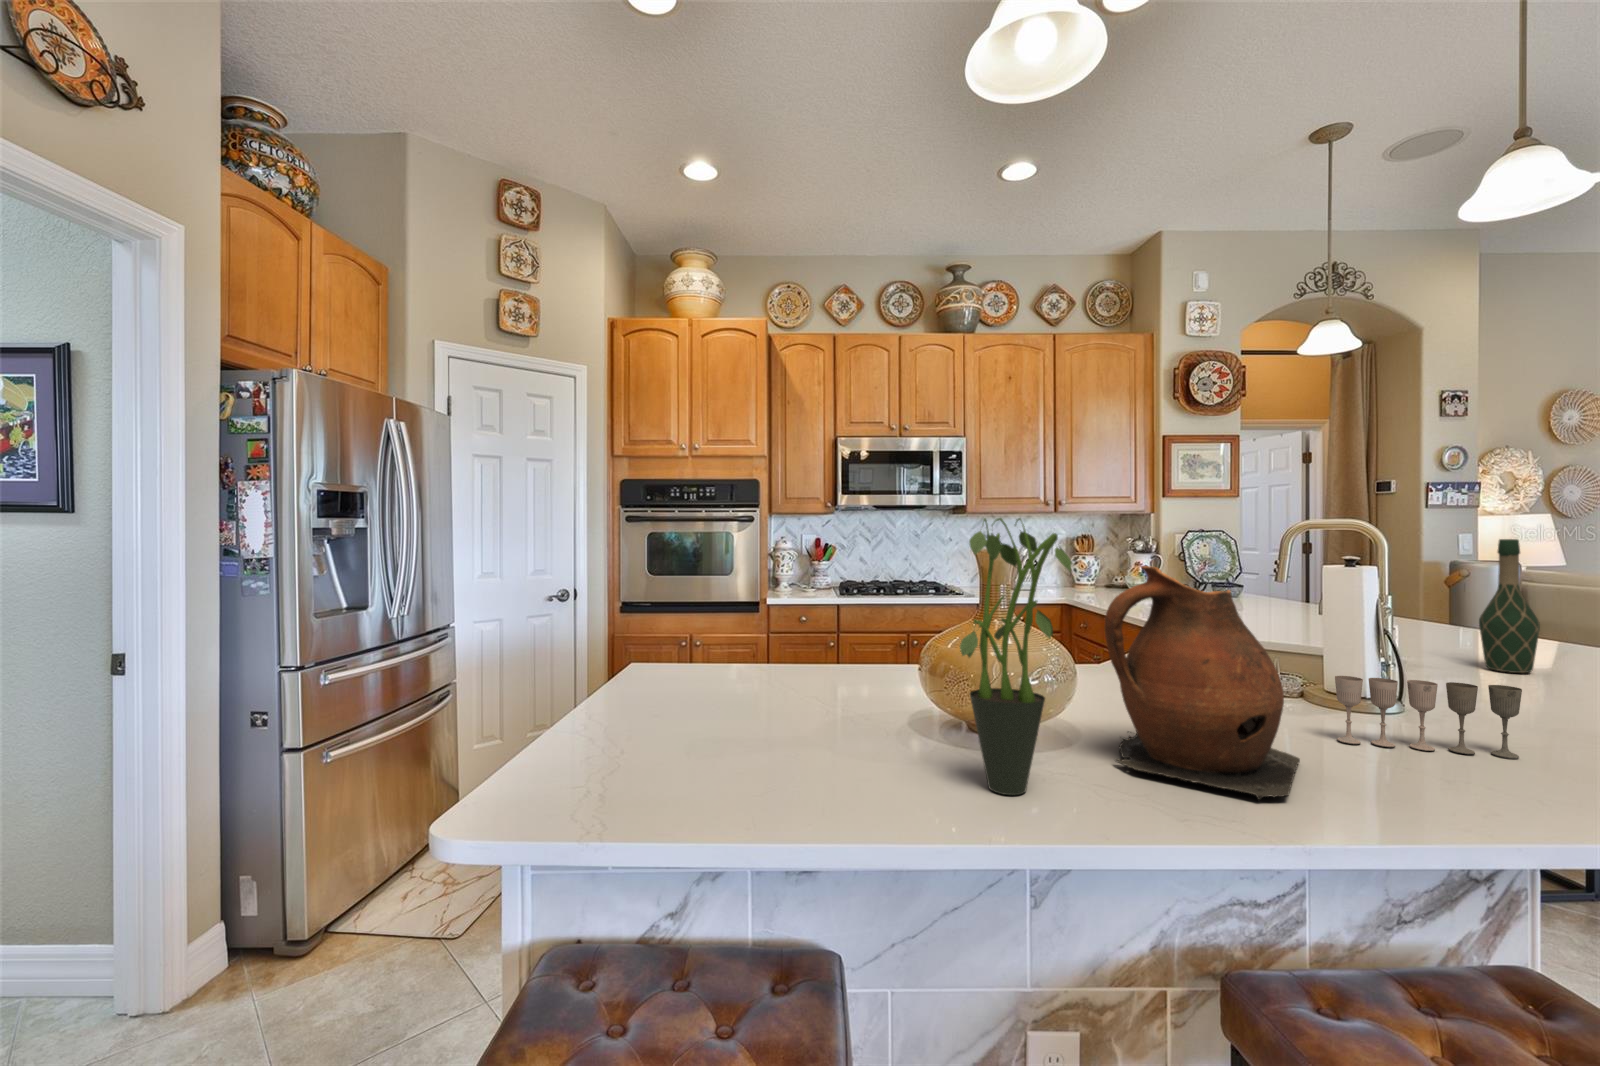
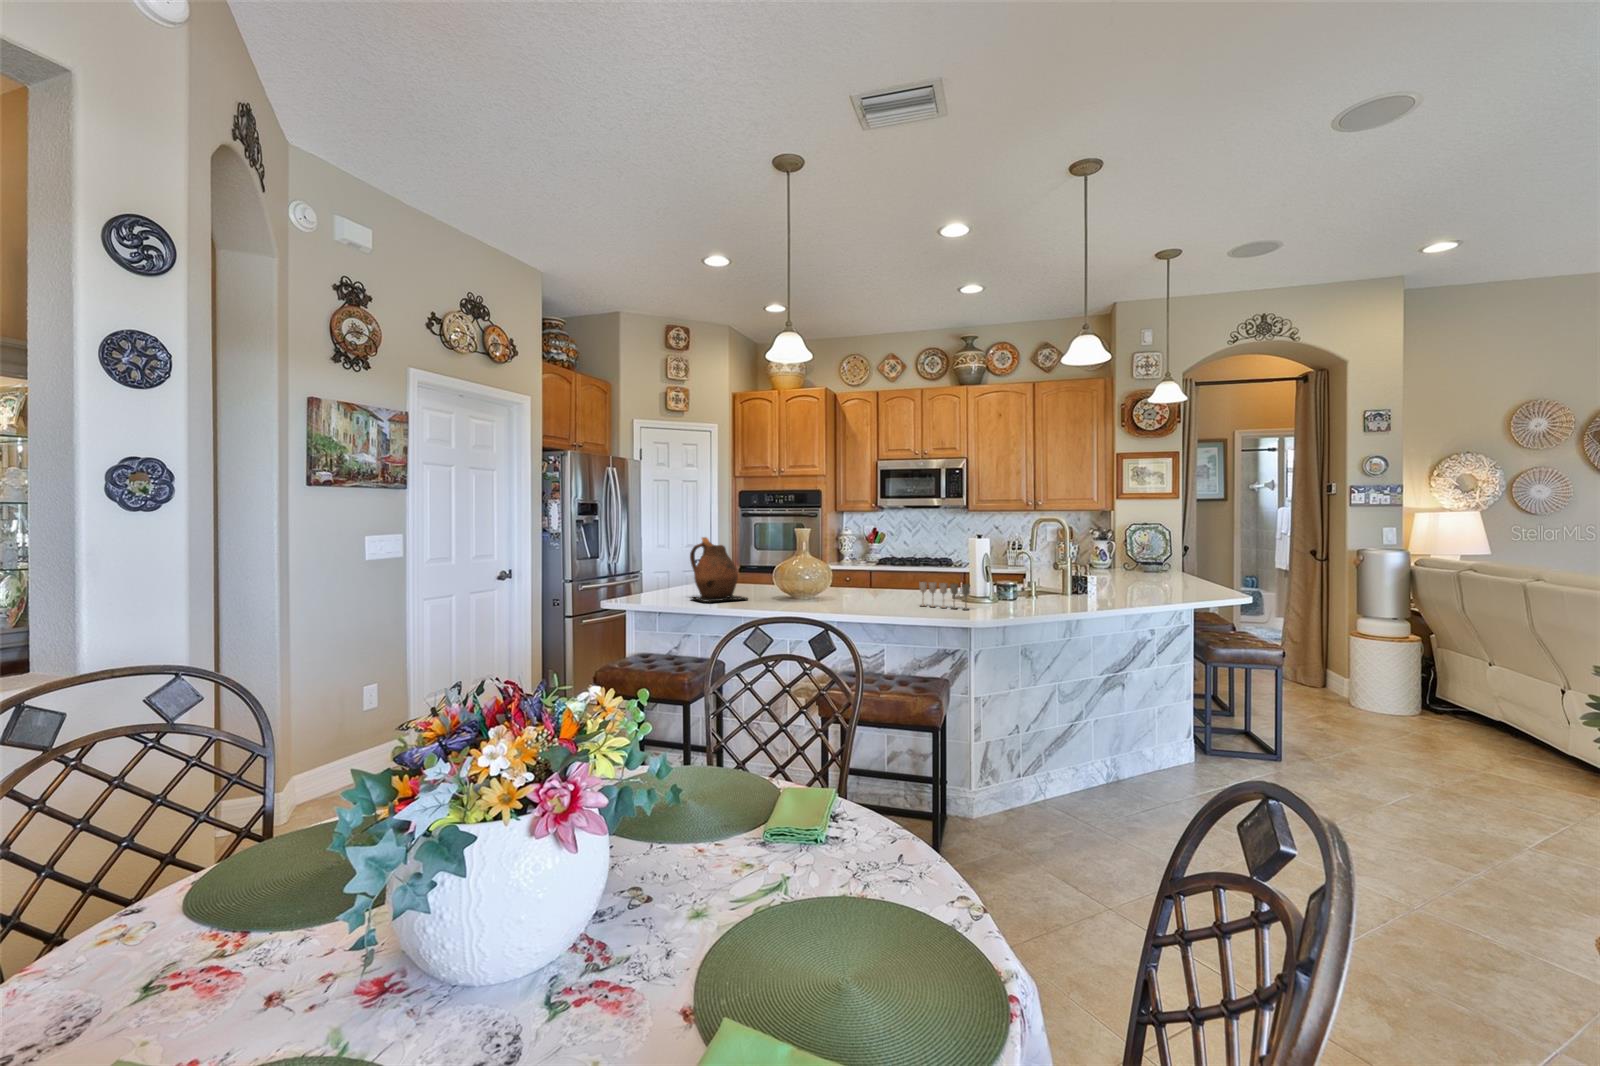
potted plant: present [960,518,1072,795] -> none [755,522,793,608]
wine bottle: present [1479,539,1540,673] -> none [1095,530,1118,598]
ceramic pitcher: present [1104,566,1300,800] -> present [690,537,748,602]

